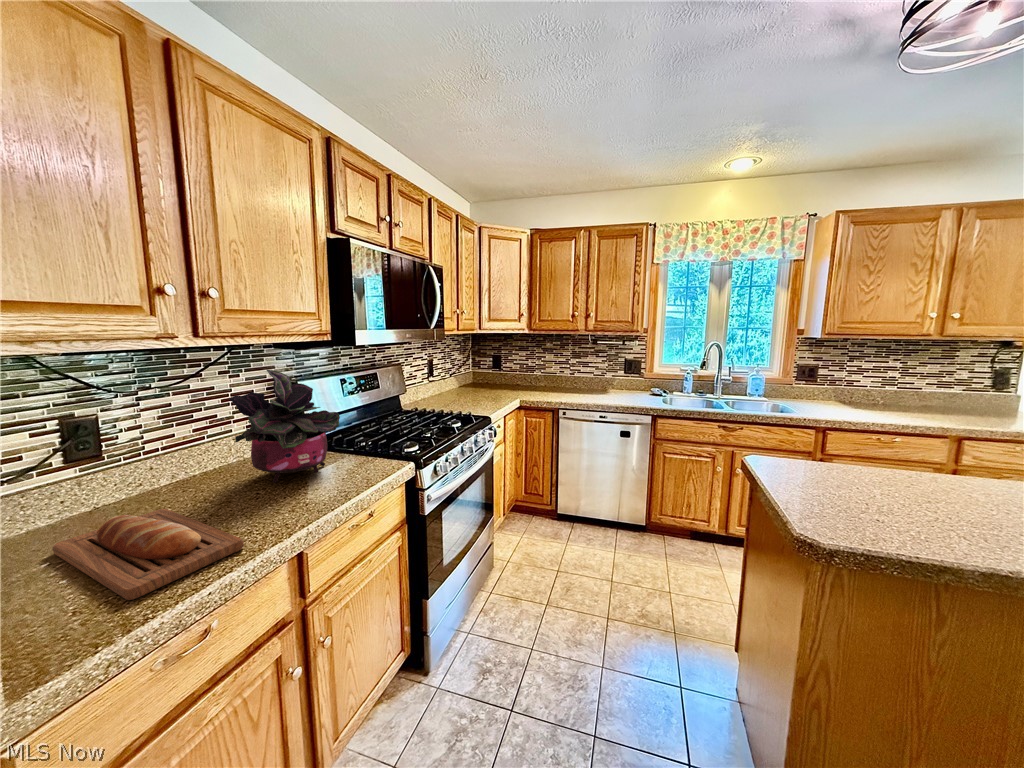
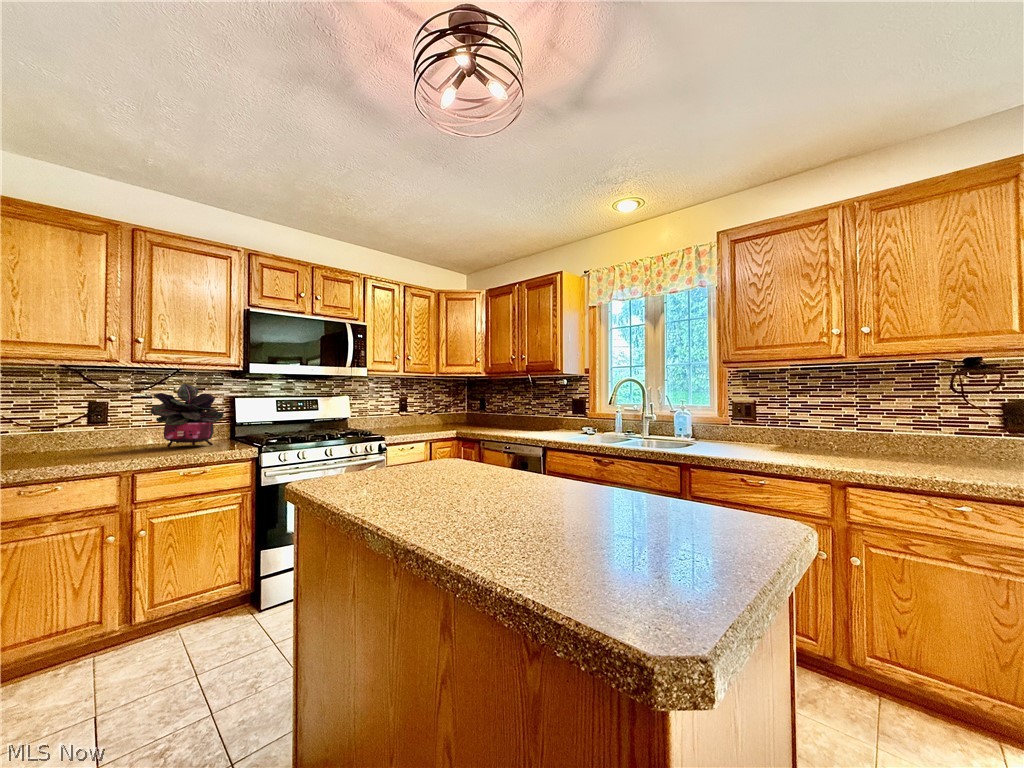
bread loaf: present [53,509,244,600] -> none [28,442,105,464]

